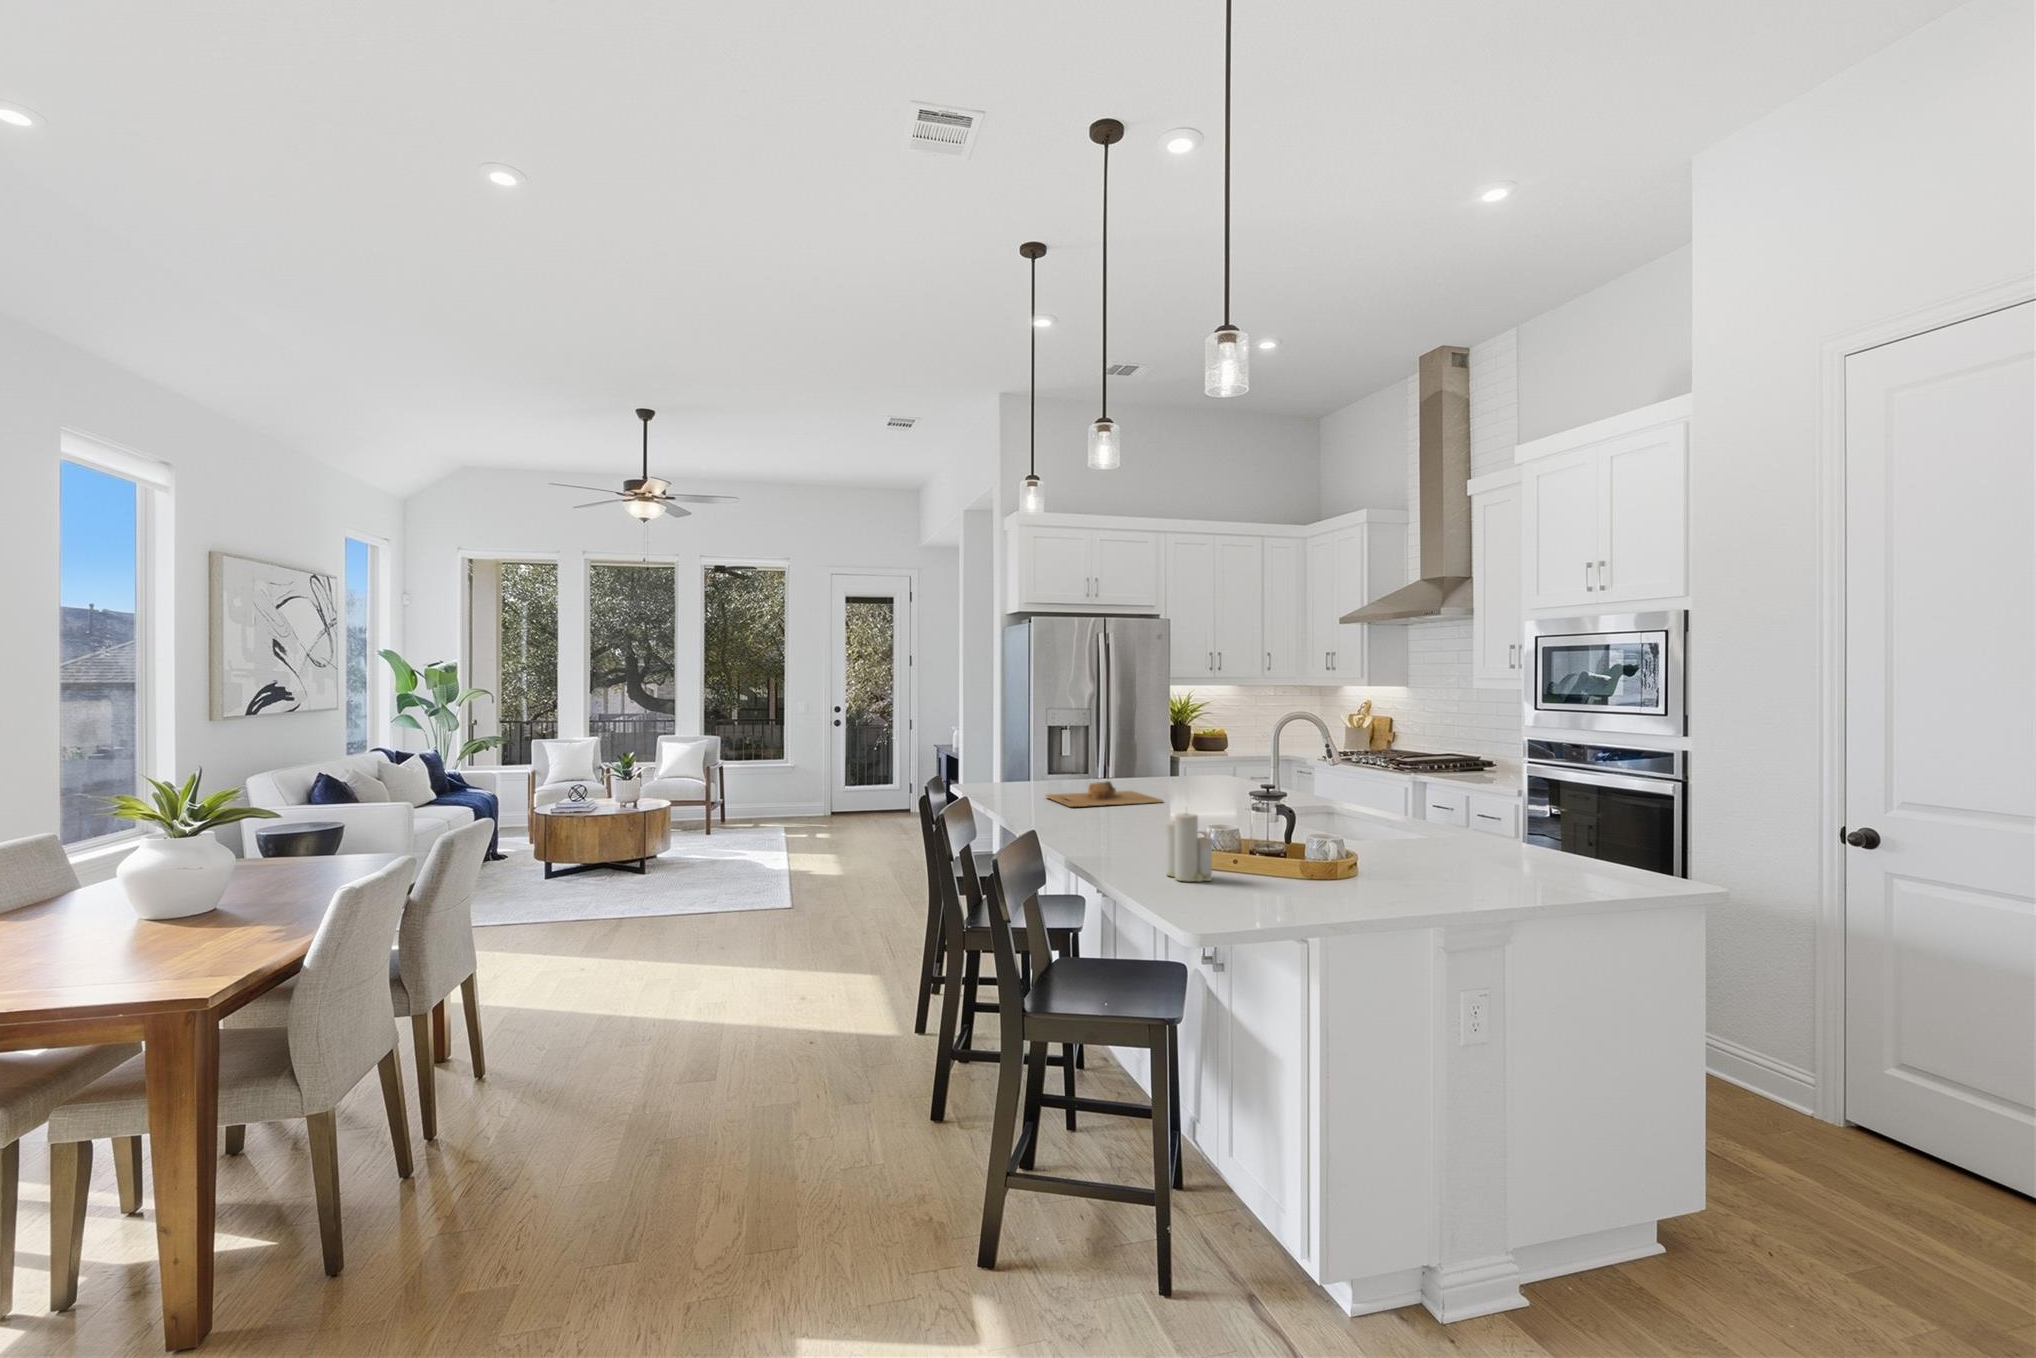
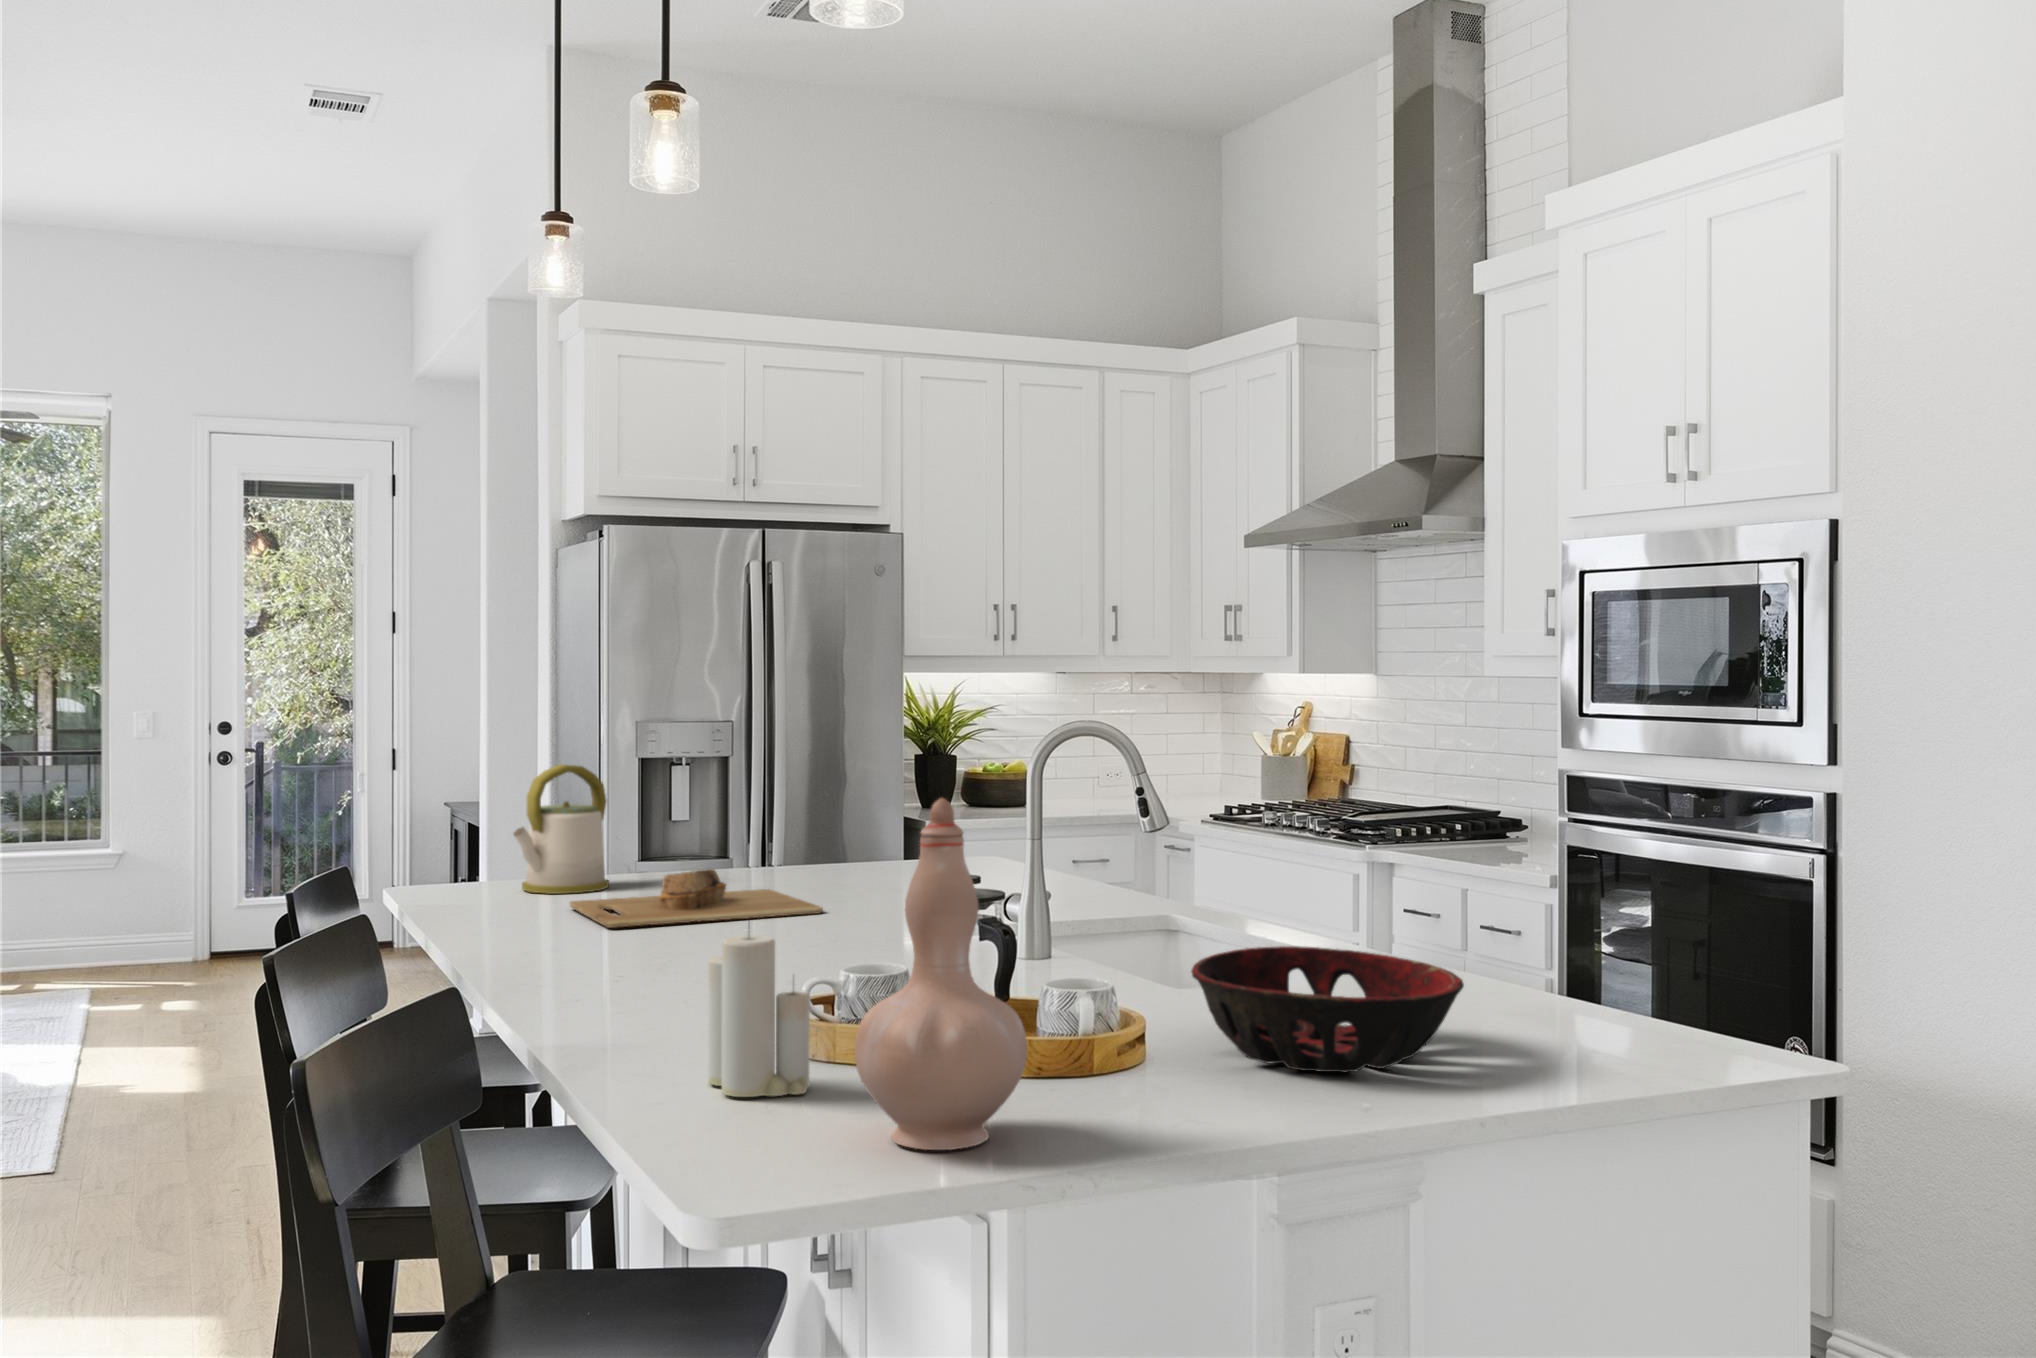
kettle: none [1014,732,1055,791] -> present [514,764,609,894]
vase: none [1246,757,1321,906] -> present [855,798,1027,1150]
decorative bowl: none [1376,824,1511,881] -> present [1191,946,1464,1073]

